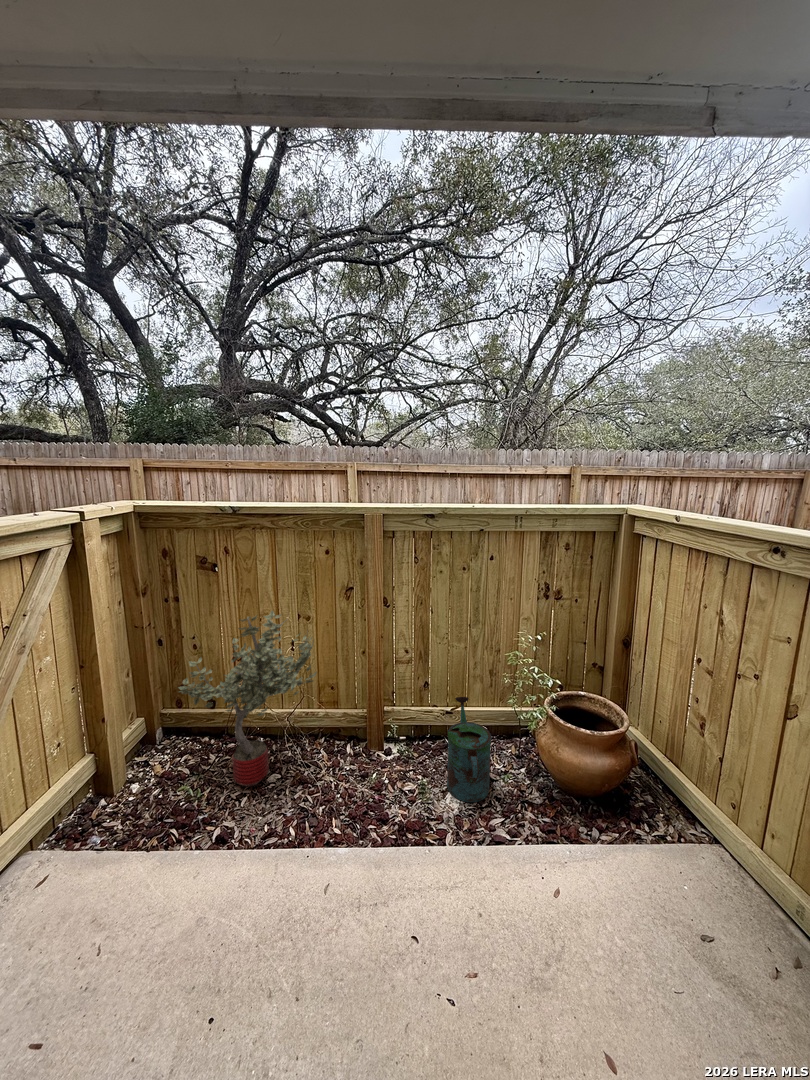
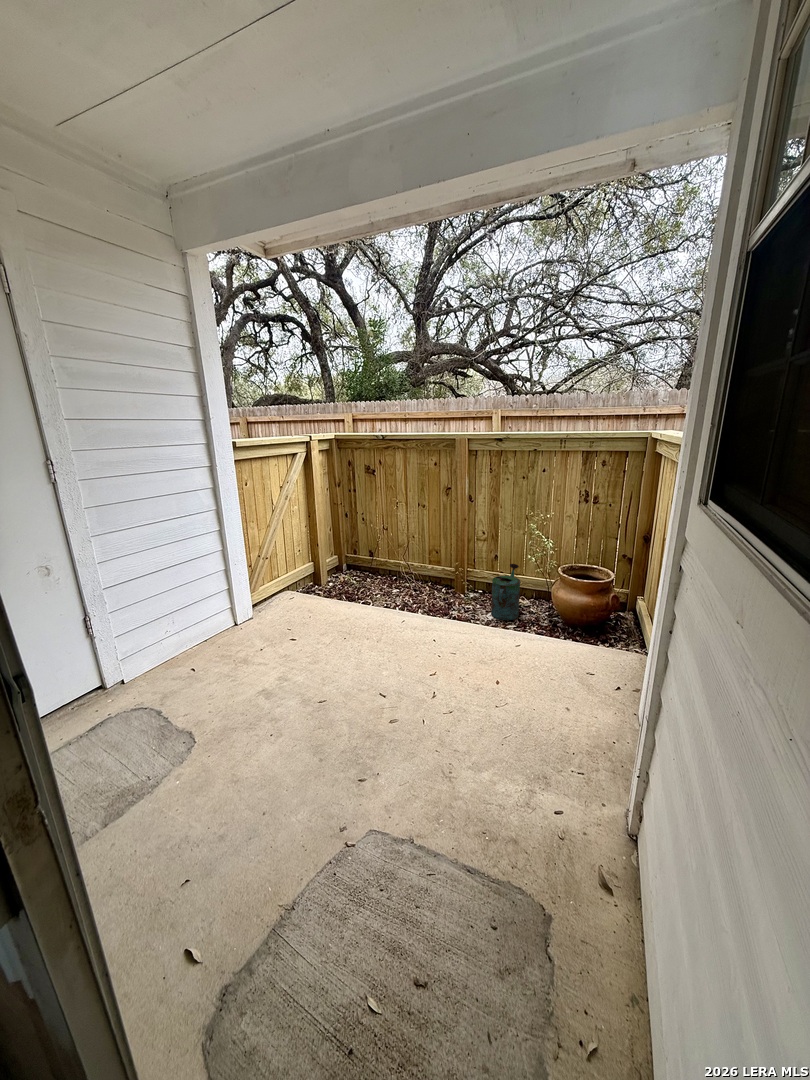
potted tree: present [179,611,317,786] -> none [352,495,420,593]

